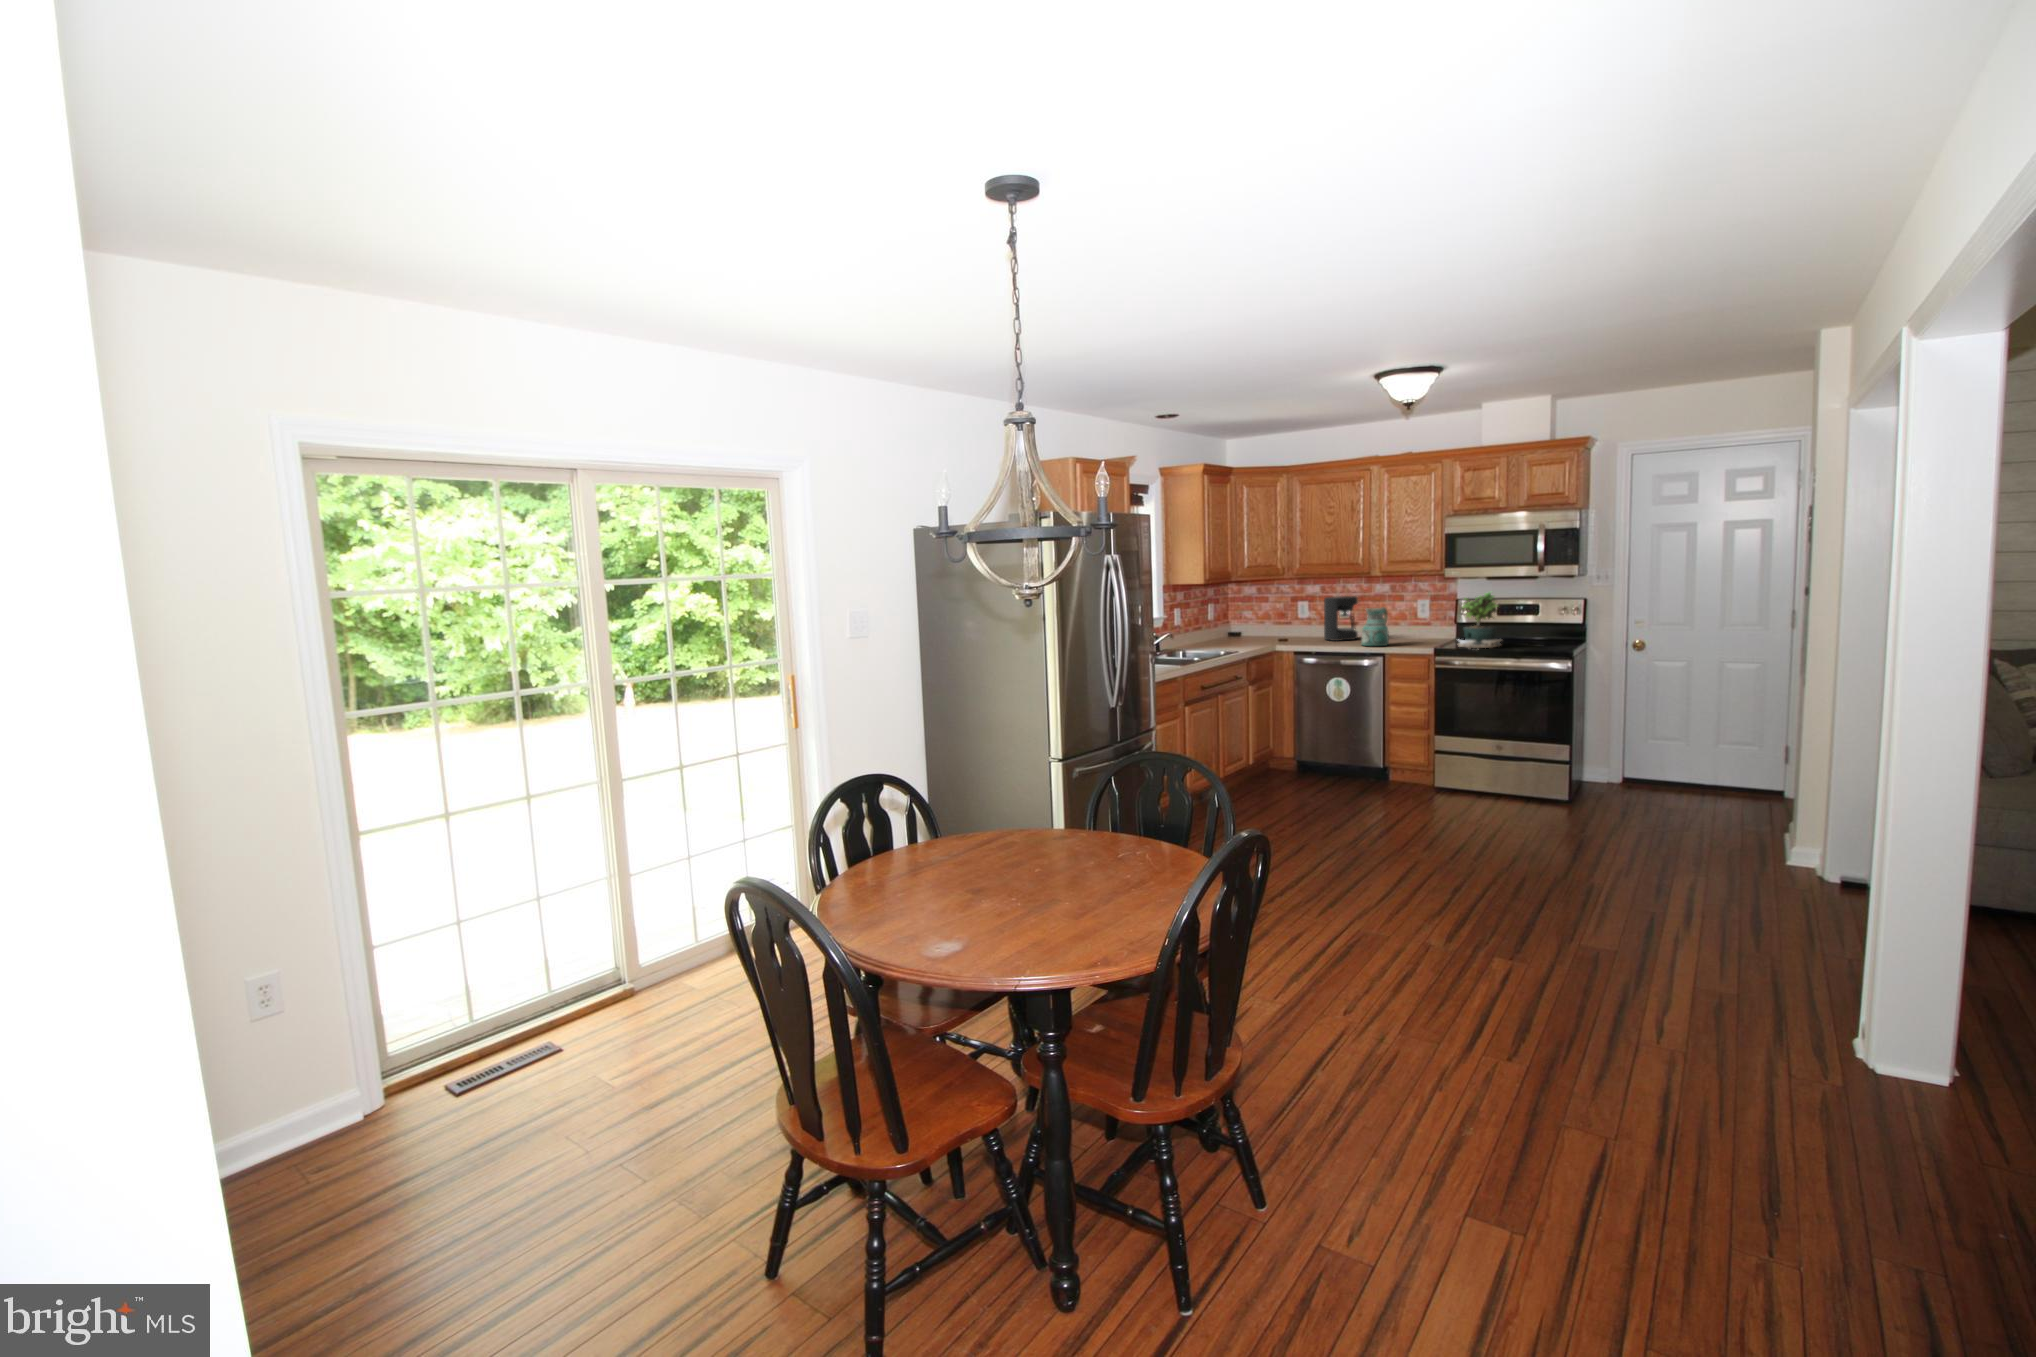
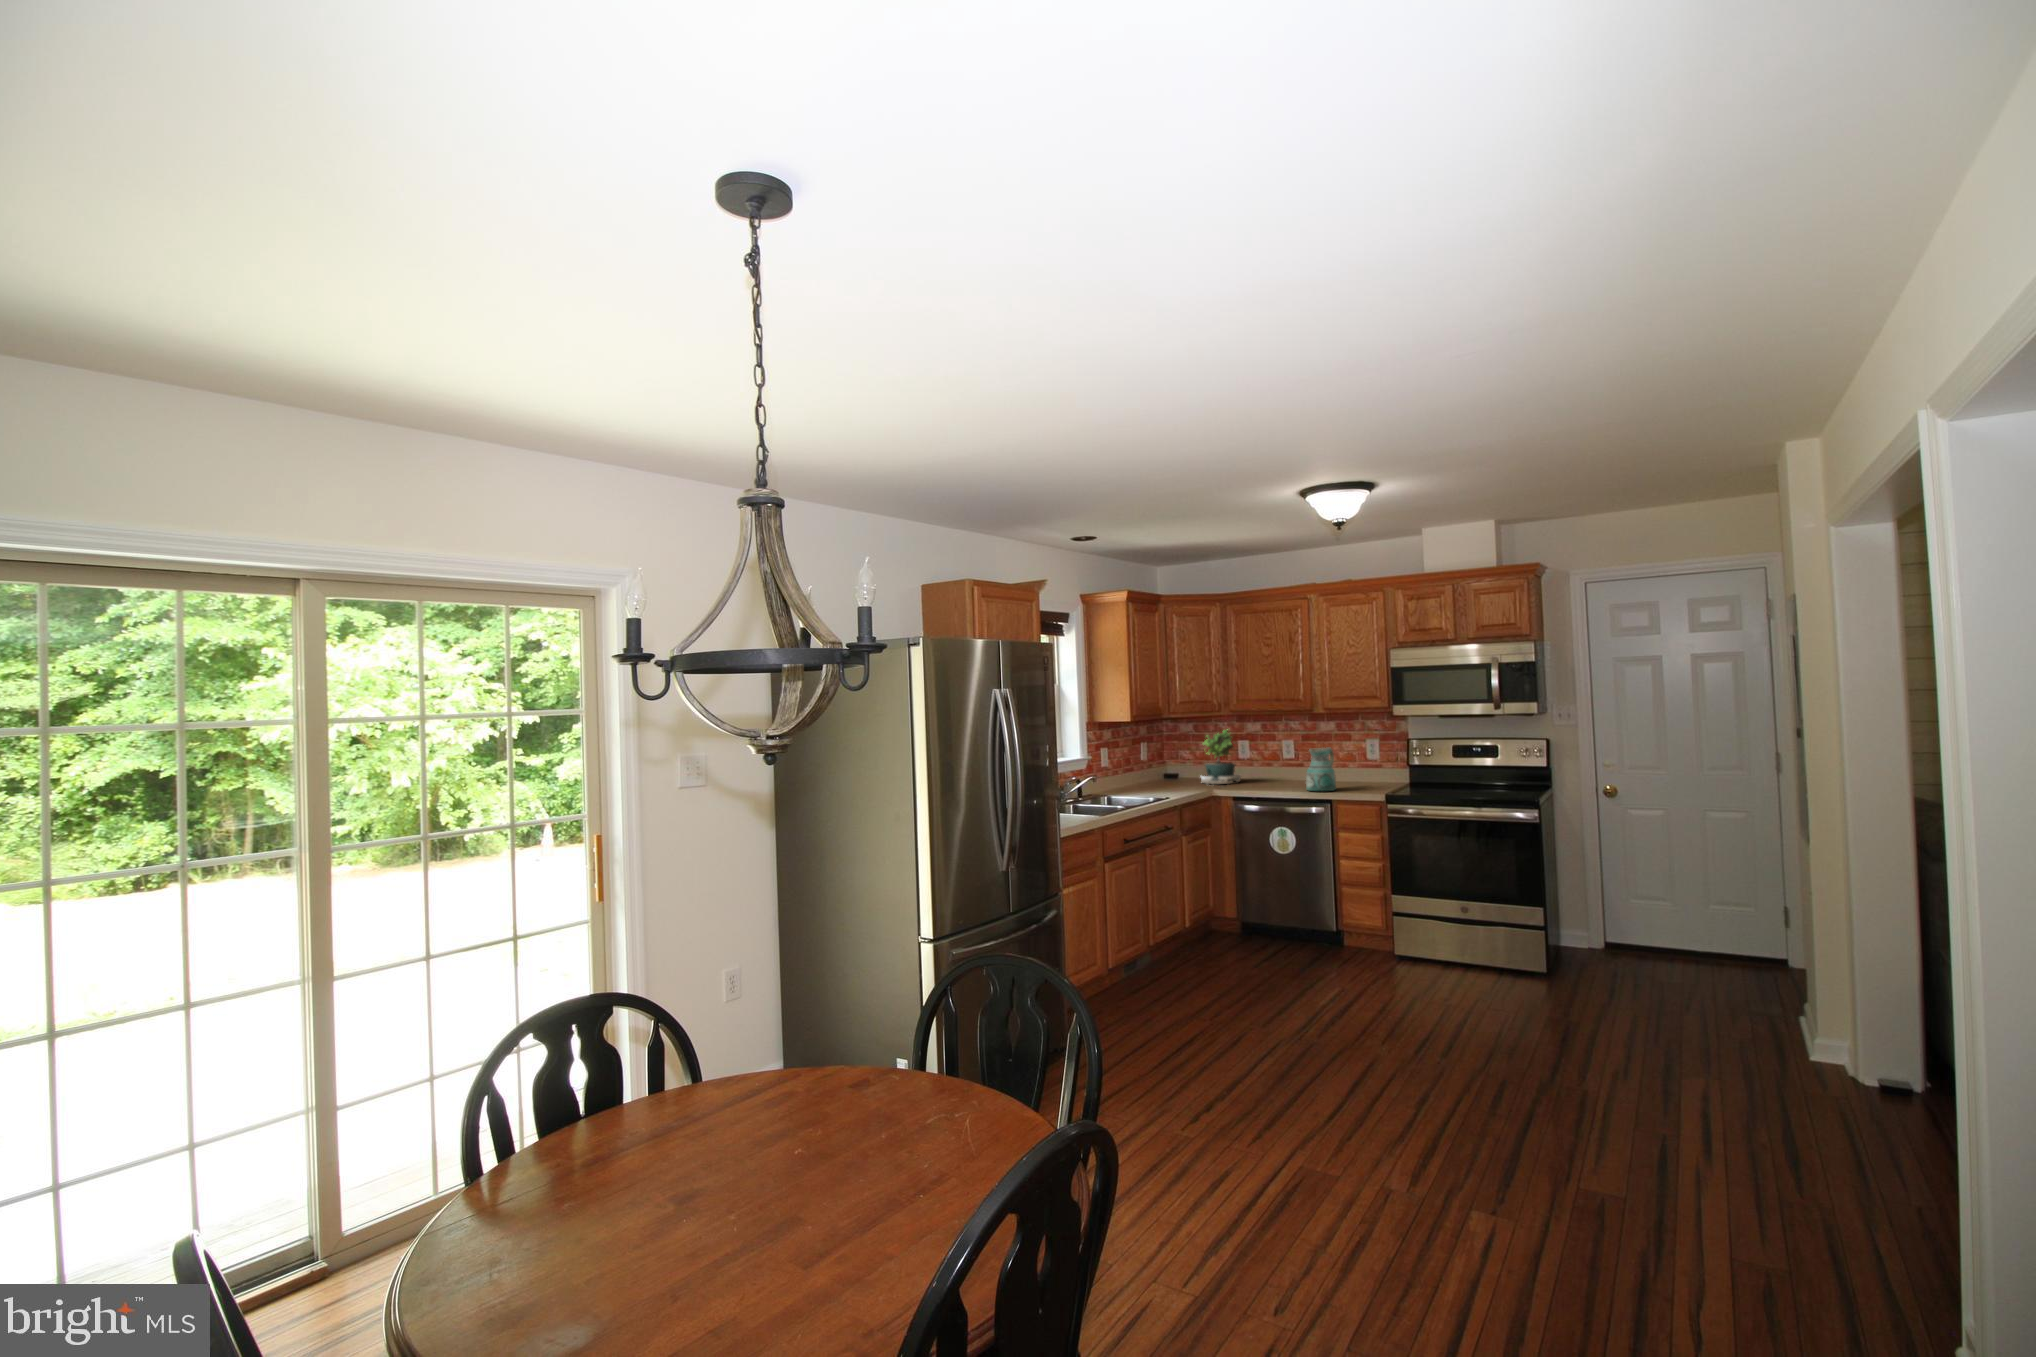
potted plant: present [1458,592,1501,648] -> present [1201,730,1241,784]
coffee maker: present [1324,596,1358,641] -> none [1265,735,1303,784]

